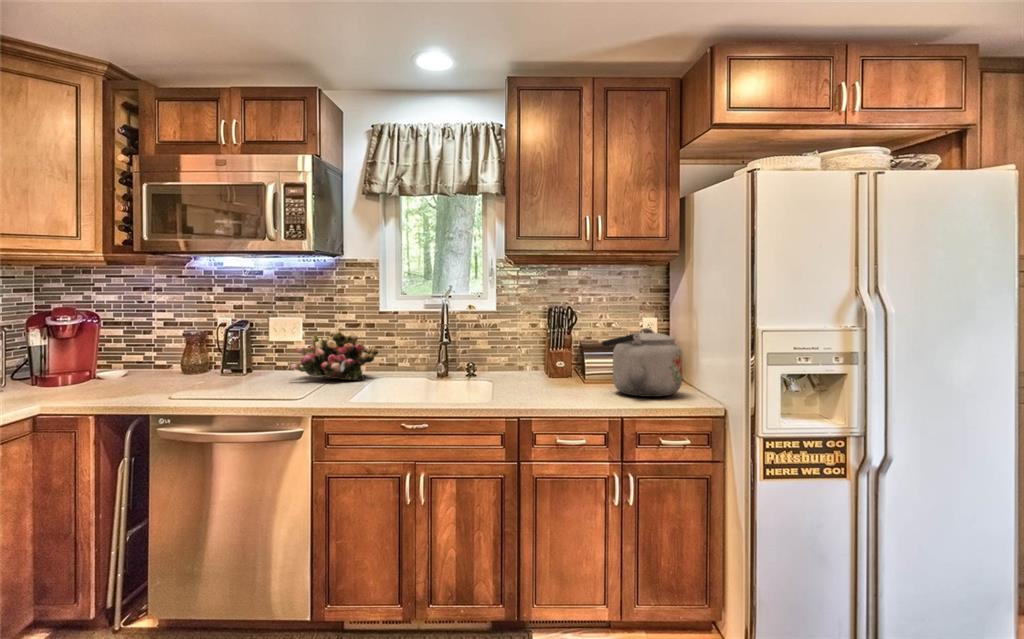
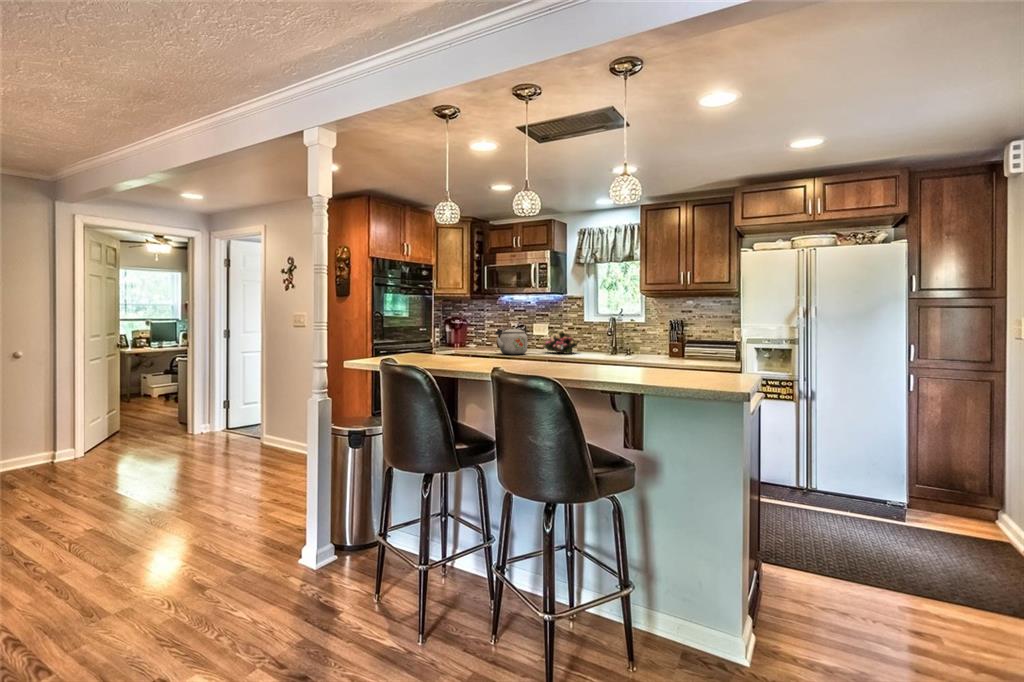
kettle: present [602,328,682,397] -> present [496,327,527,355]

